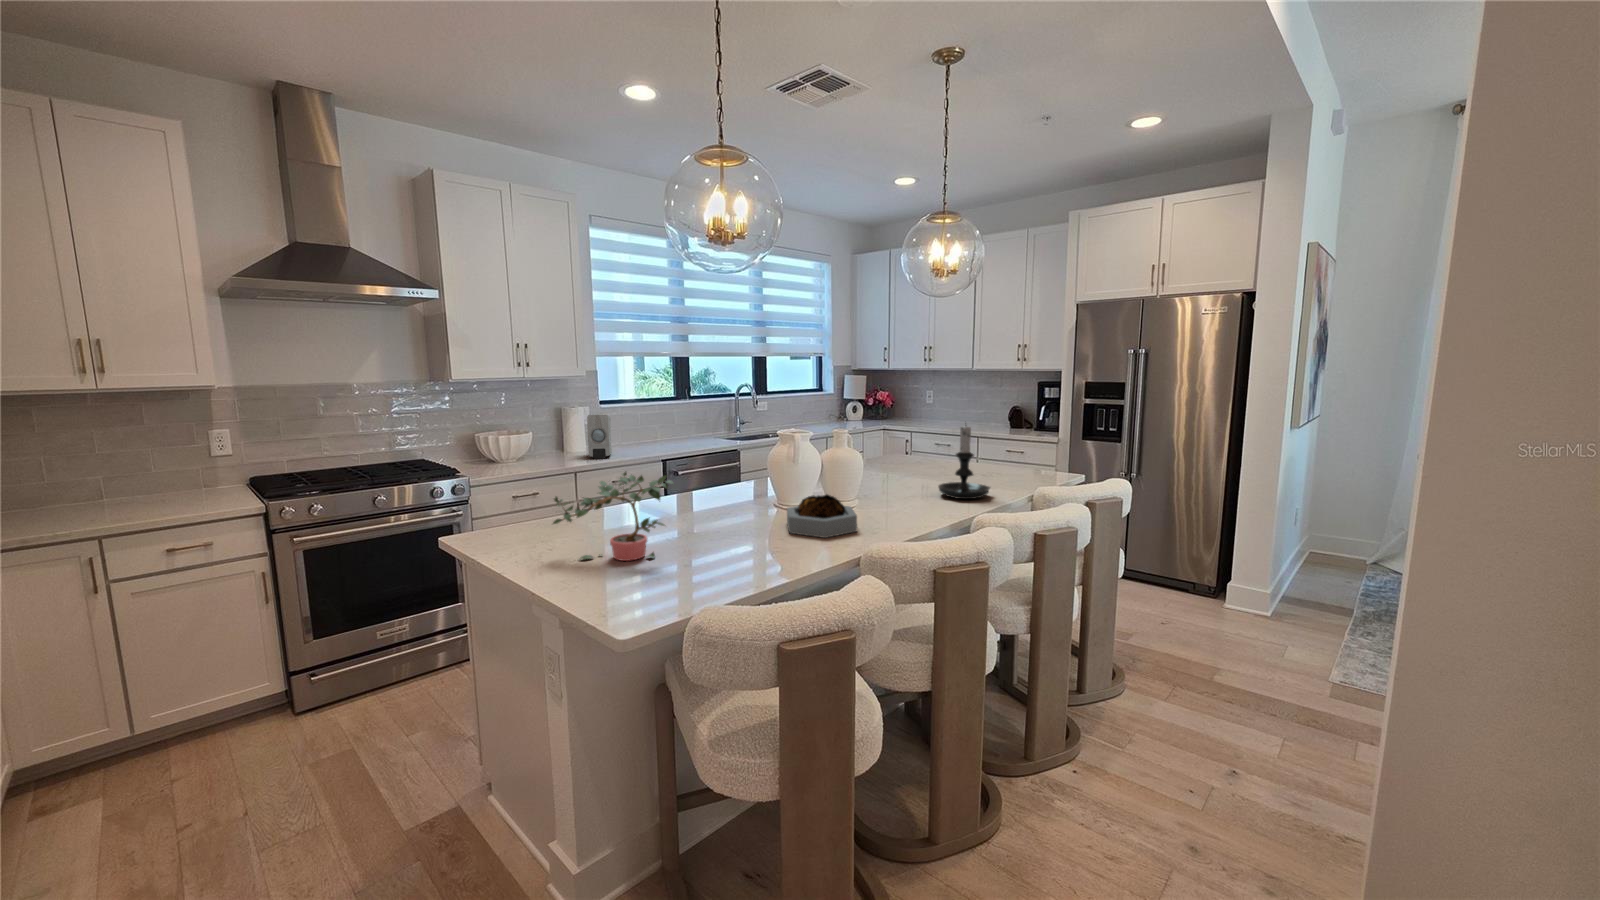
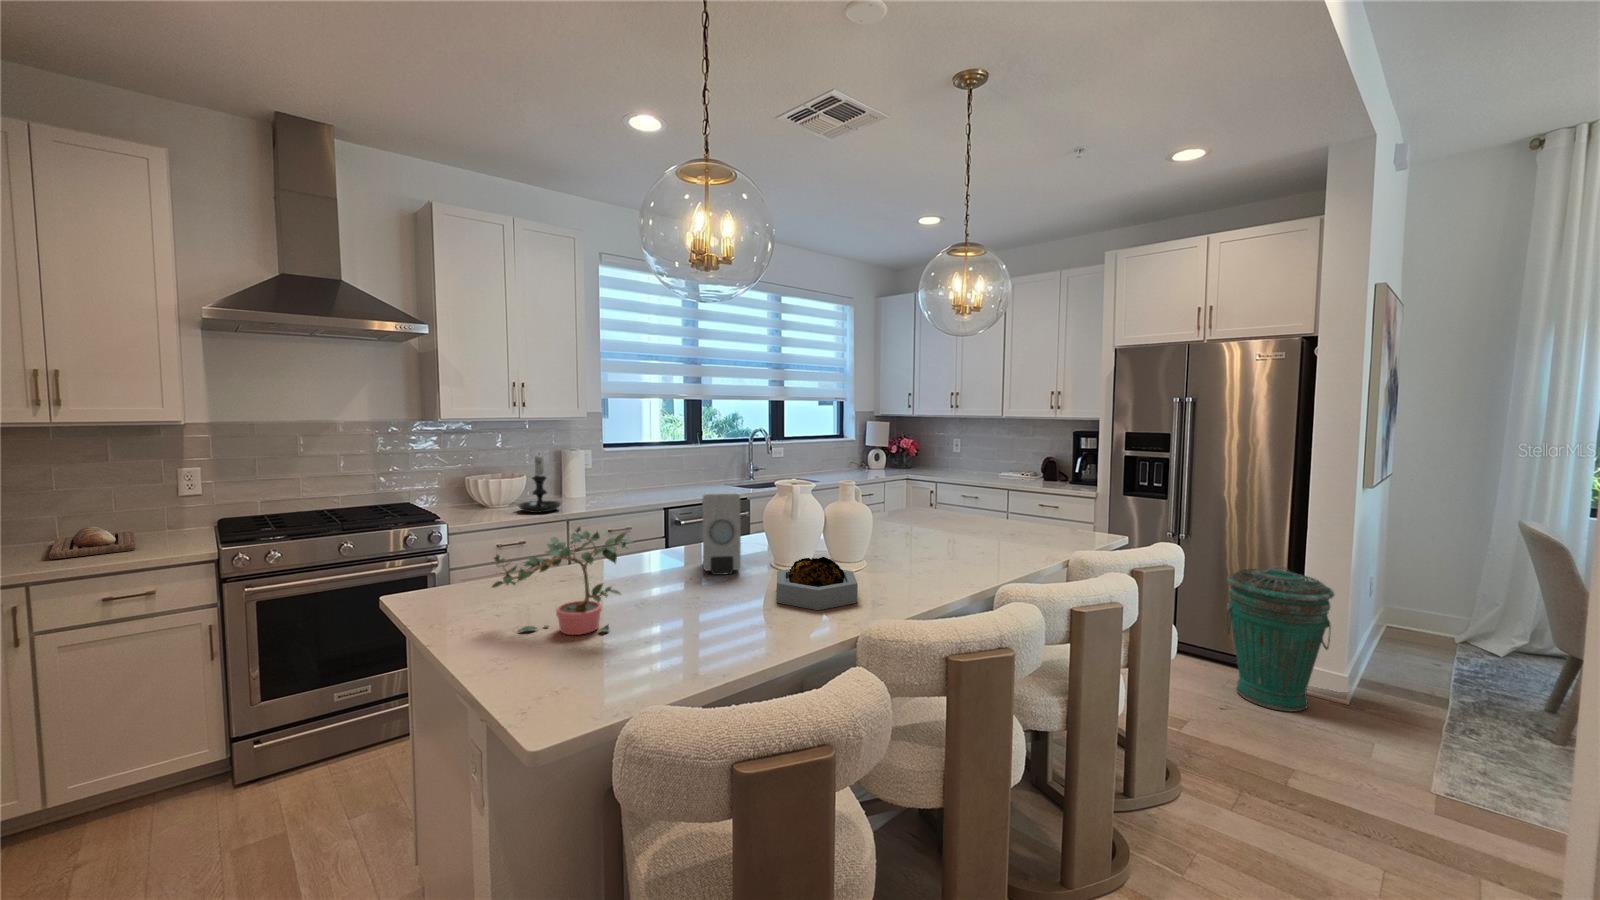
soap dispenser: present [587,414,611,459] -> present [702,492,741,575]
candle holder: present [938,427,990,499] -> present [517,456,561,513]
bread loaf: none [103,486,185,516] -> present [49,526,136,559]
trash can: none [1170,499,1261,623] -> present [1227,566,1335,712]

